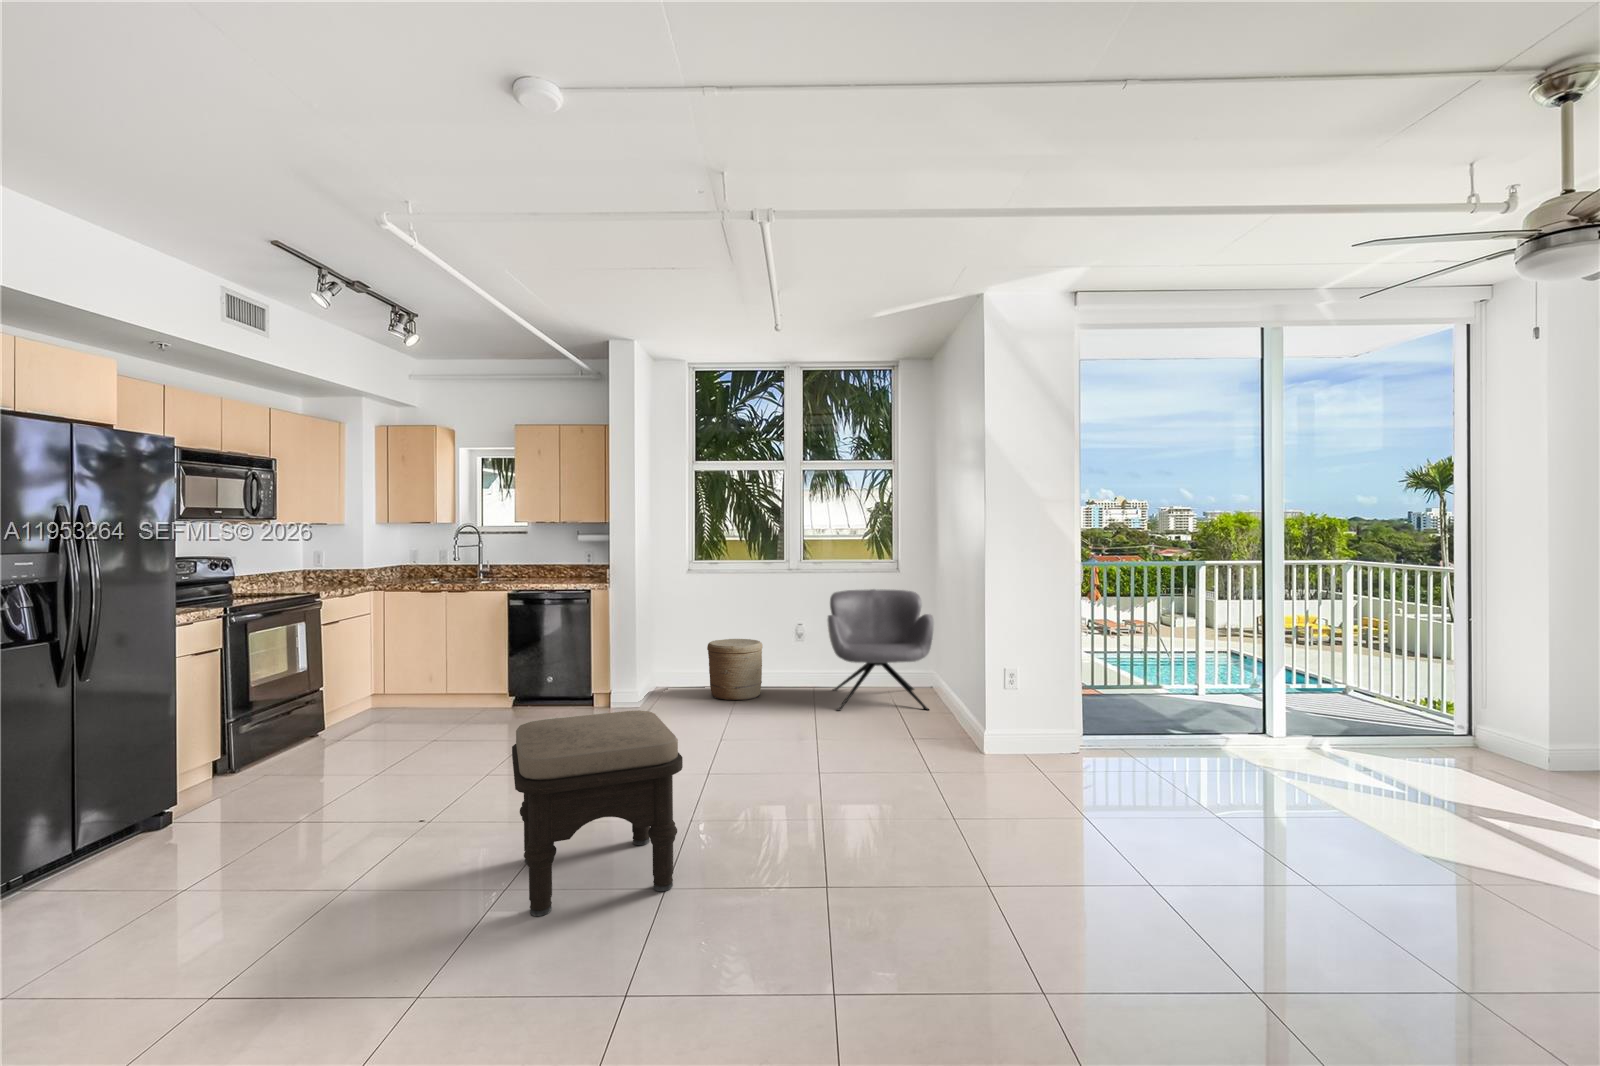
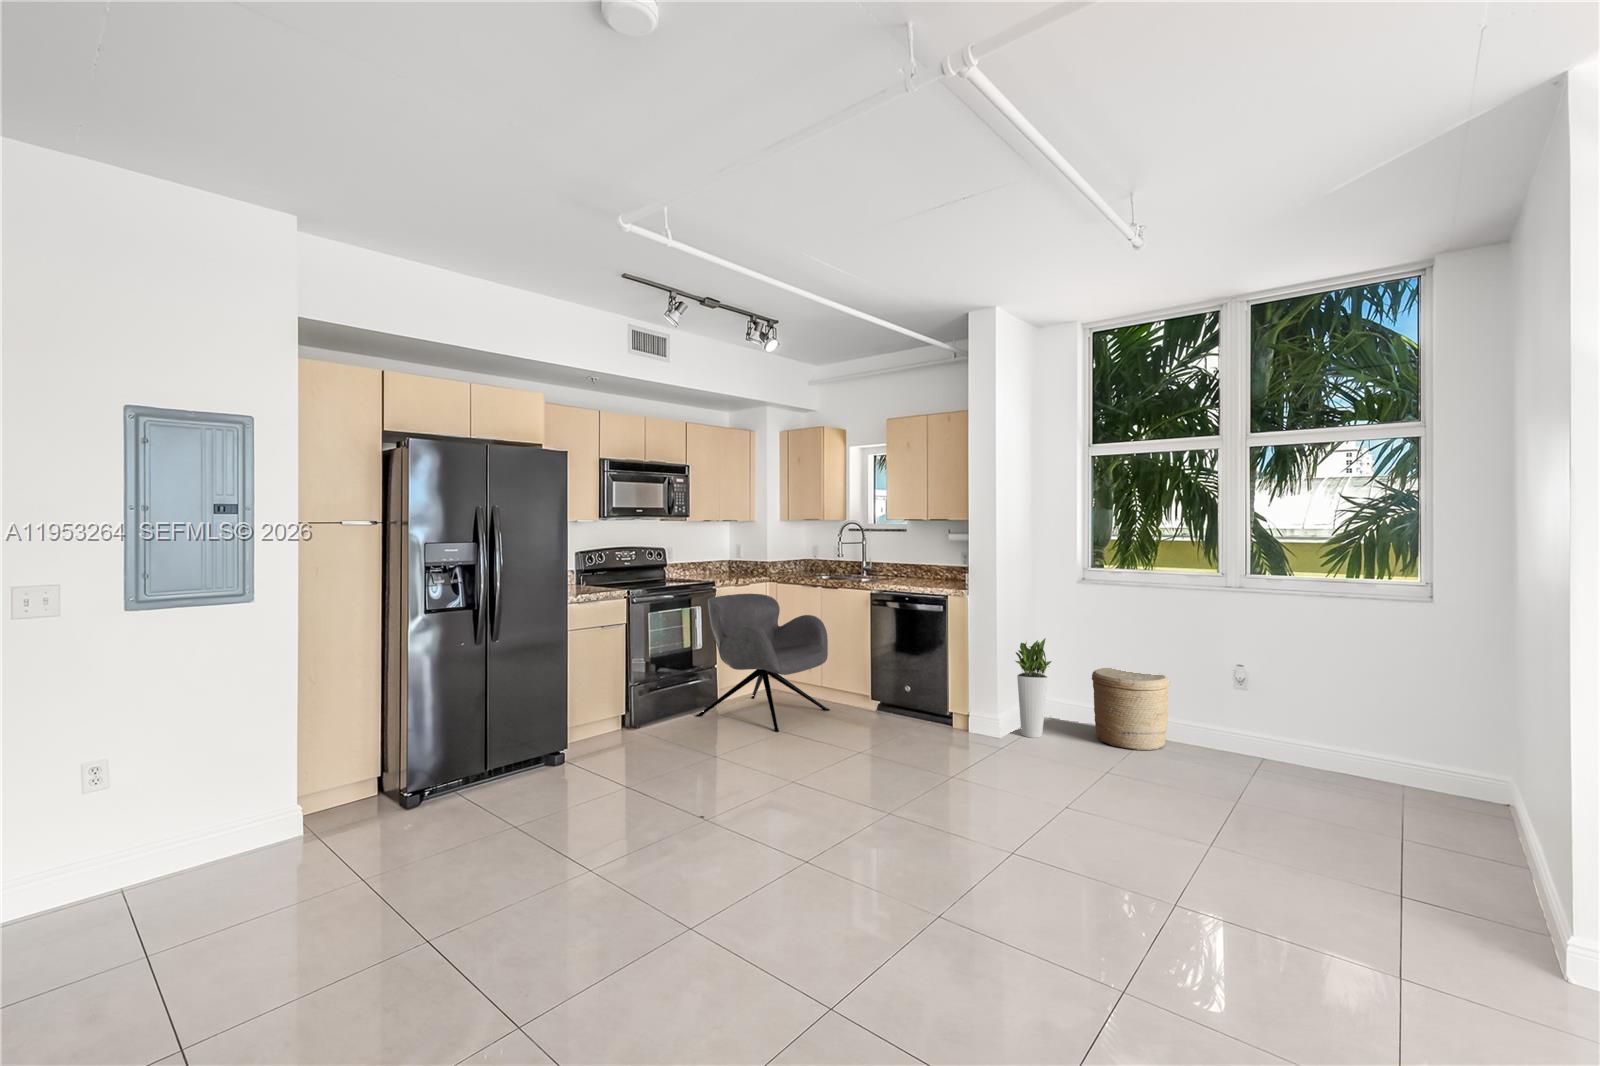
armchair: present [827,589,934,711] -> present [696,594,830,732]
planter: none [648,620,680,705] -> present [1016,638,1052,738]
ottoman: present [512,710,683,916] -> none [669,741,880,996]

